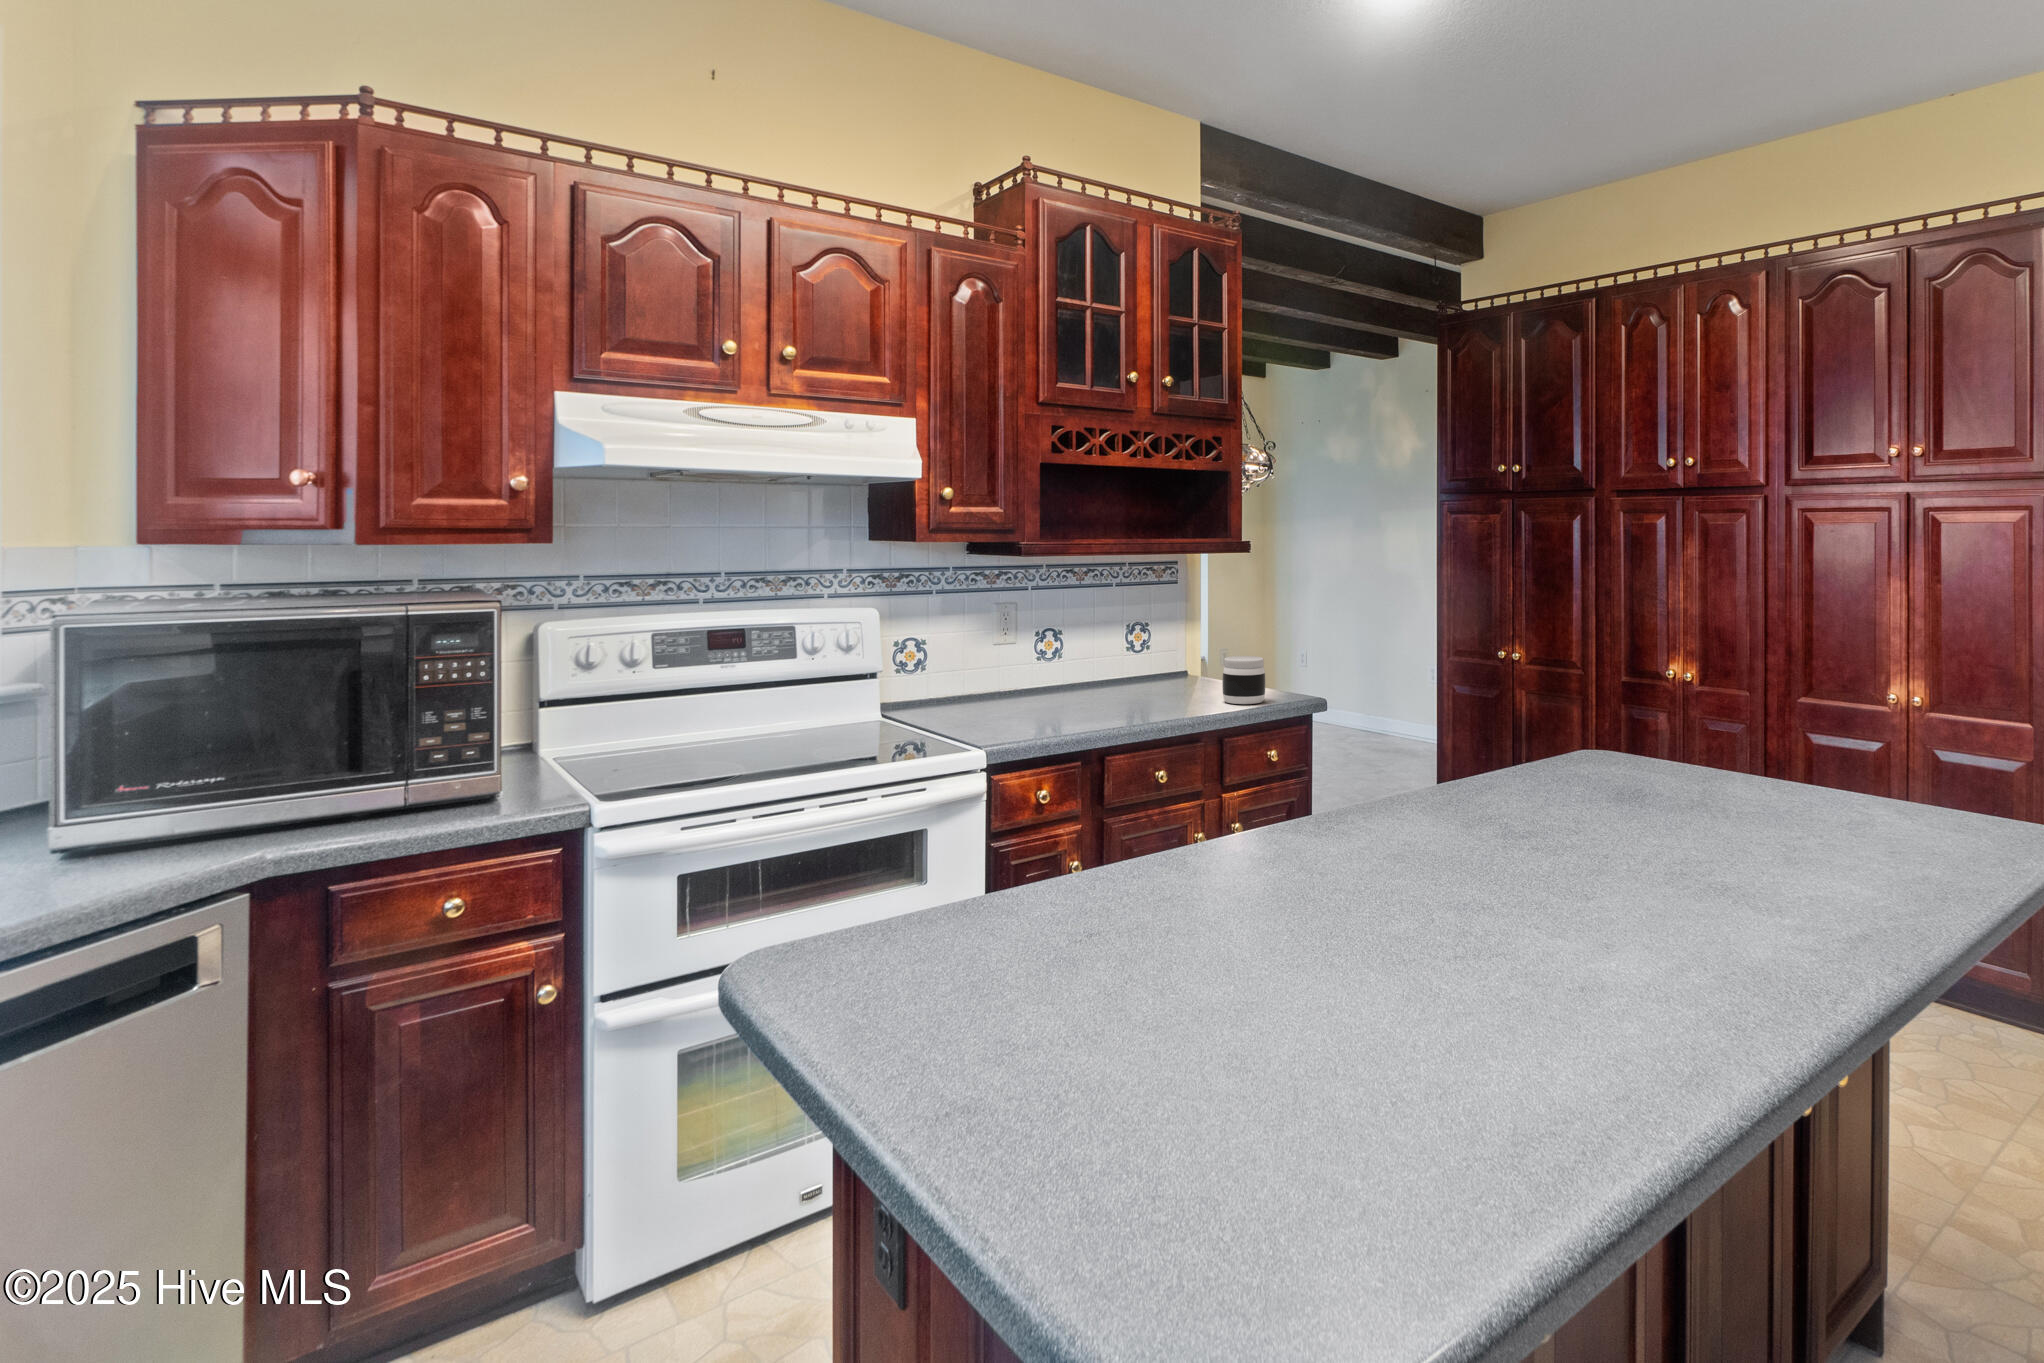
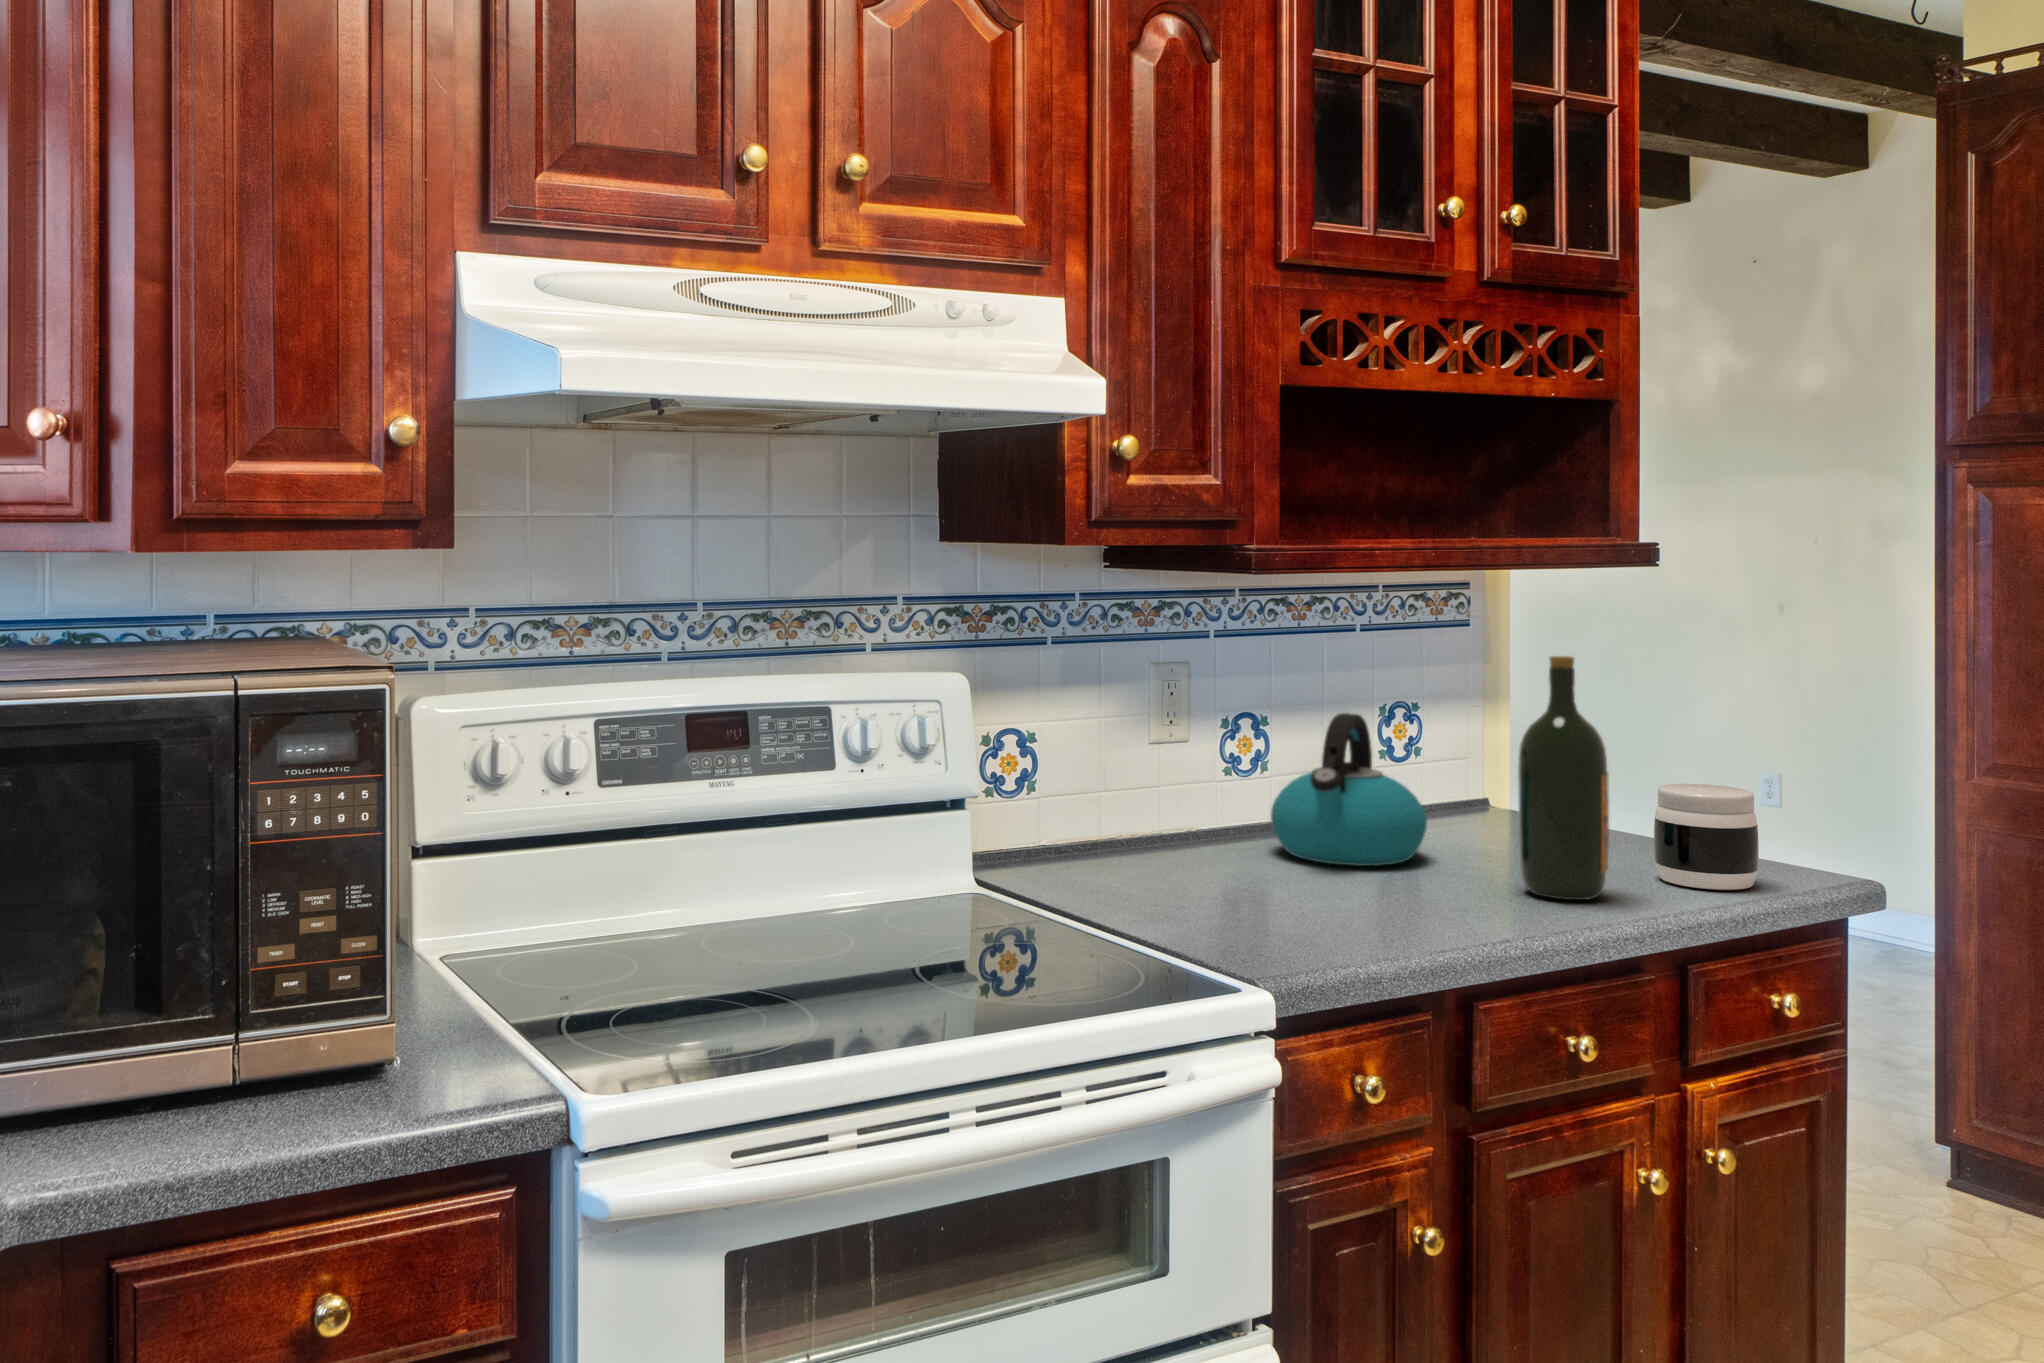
wine bottle: none [1152,595,1190,711] -> present [1518,656,1609,900]
kettle: none [1053,626,1127,701] -> present [1271,713,1427,866]

